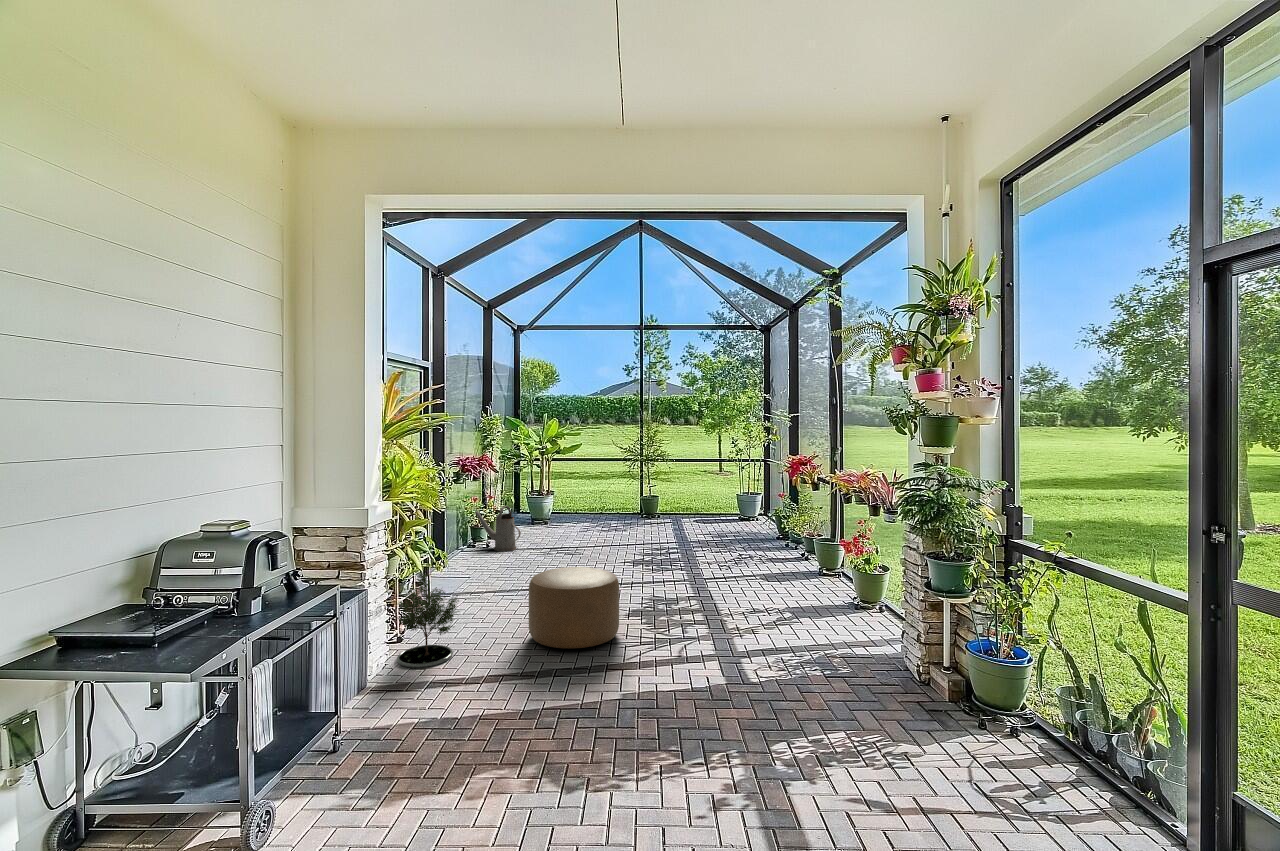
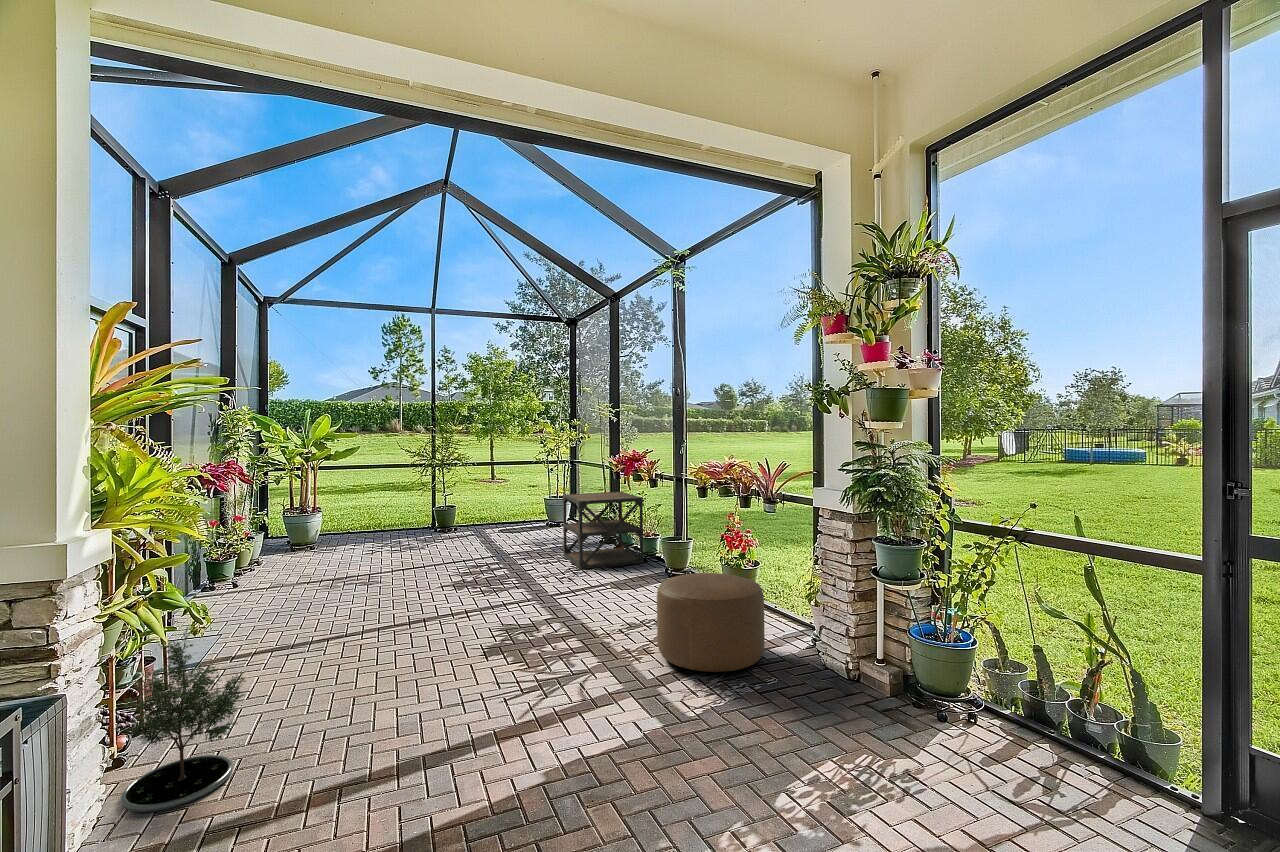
side table: none [737,492,807,562] -> present [563,492,644,569]
watering can: present [476,506,521,551] -> none [218,529,291,590]
ottoman: present [529,567,619,648] -> present [657,573,765,672]

